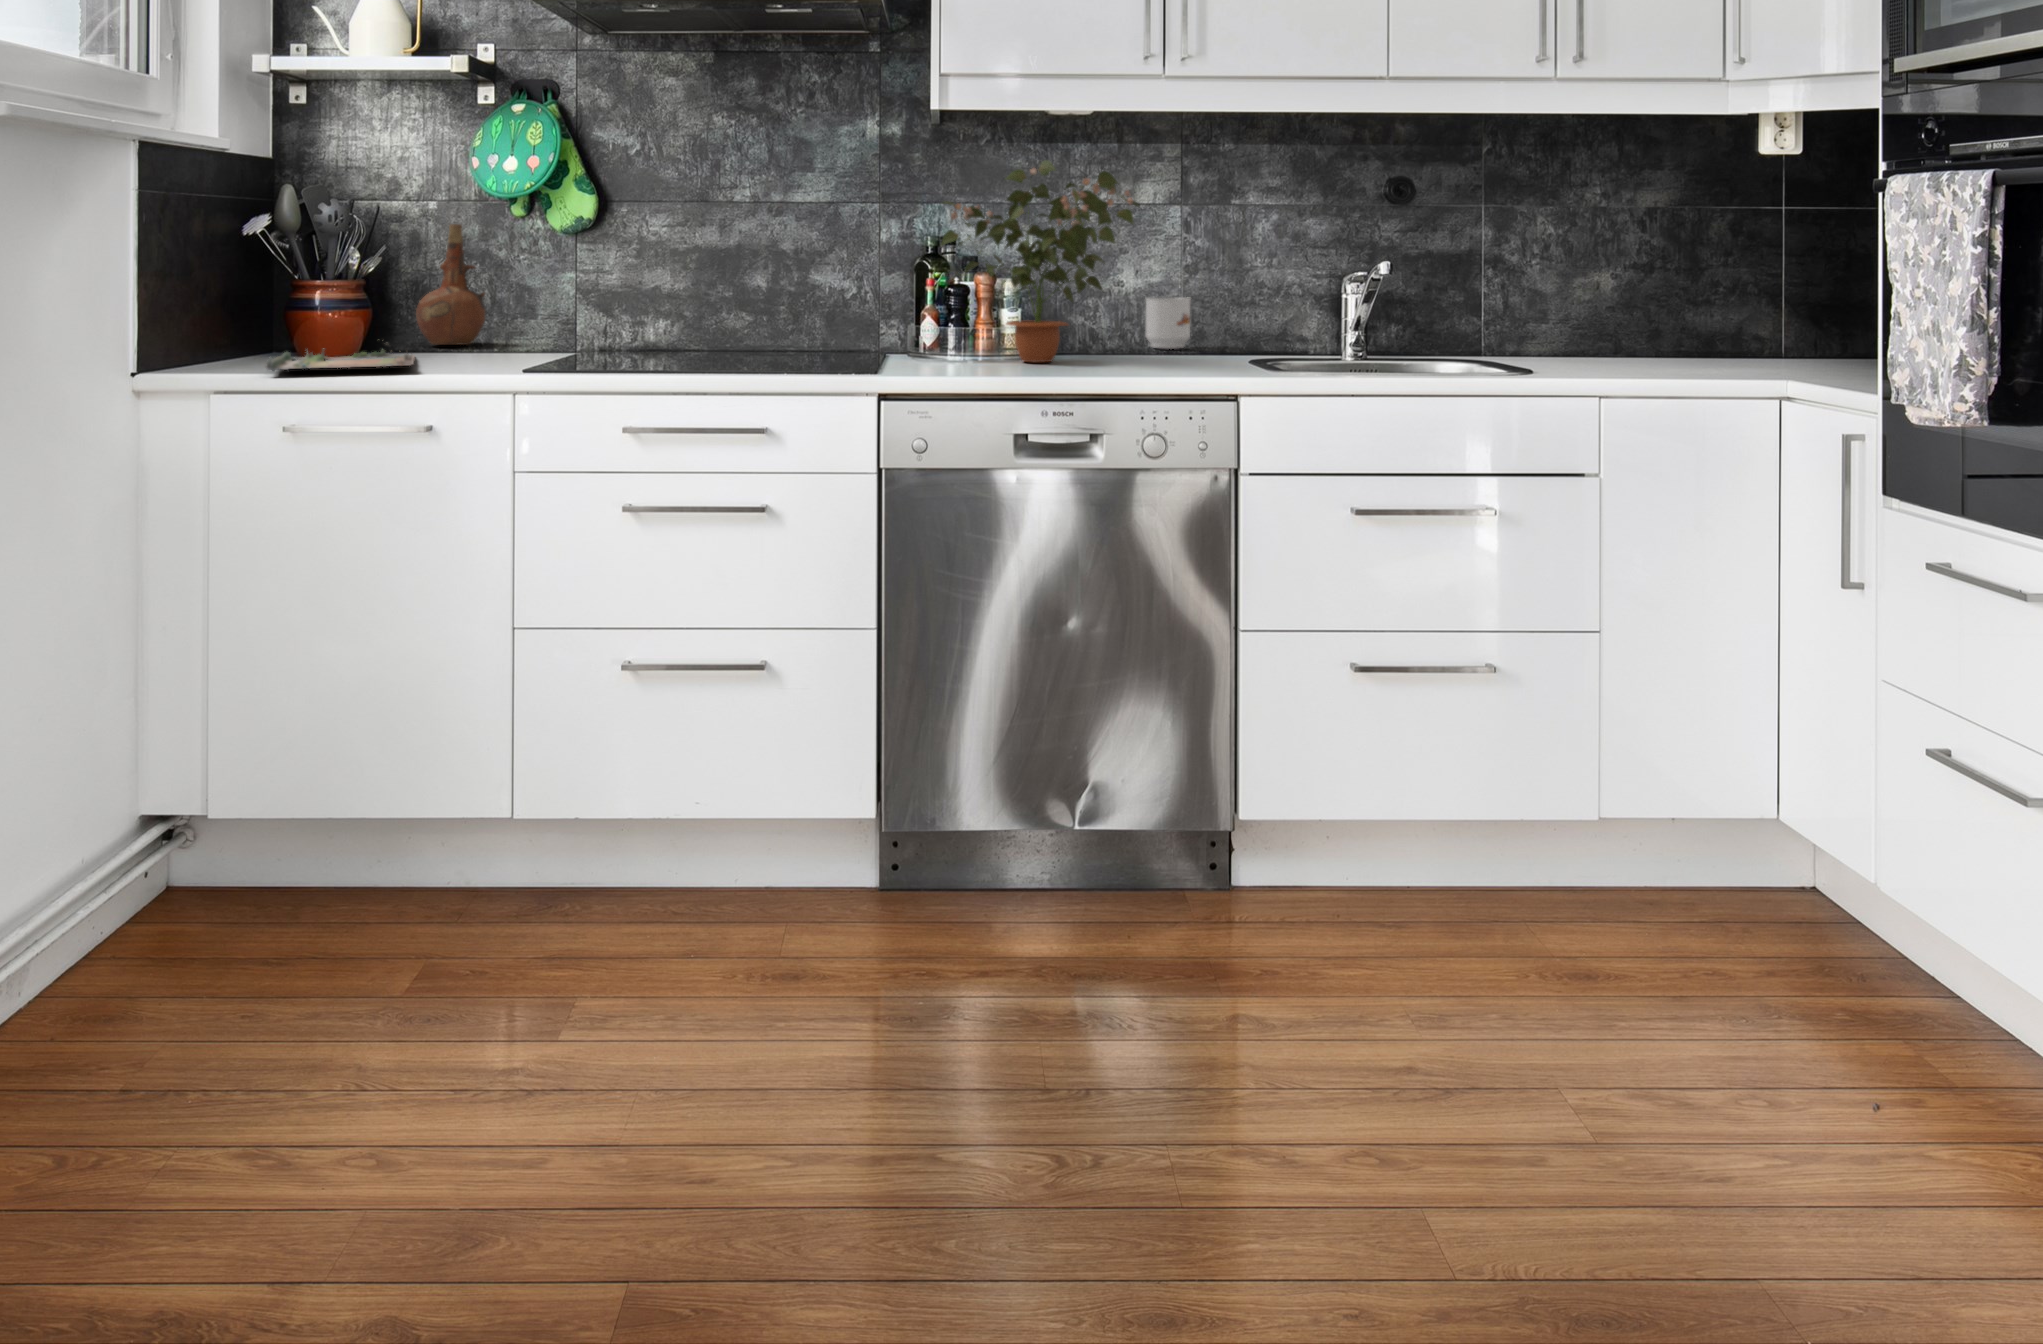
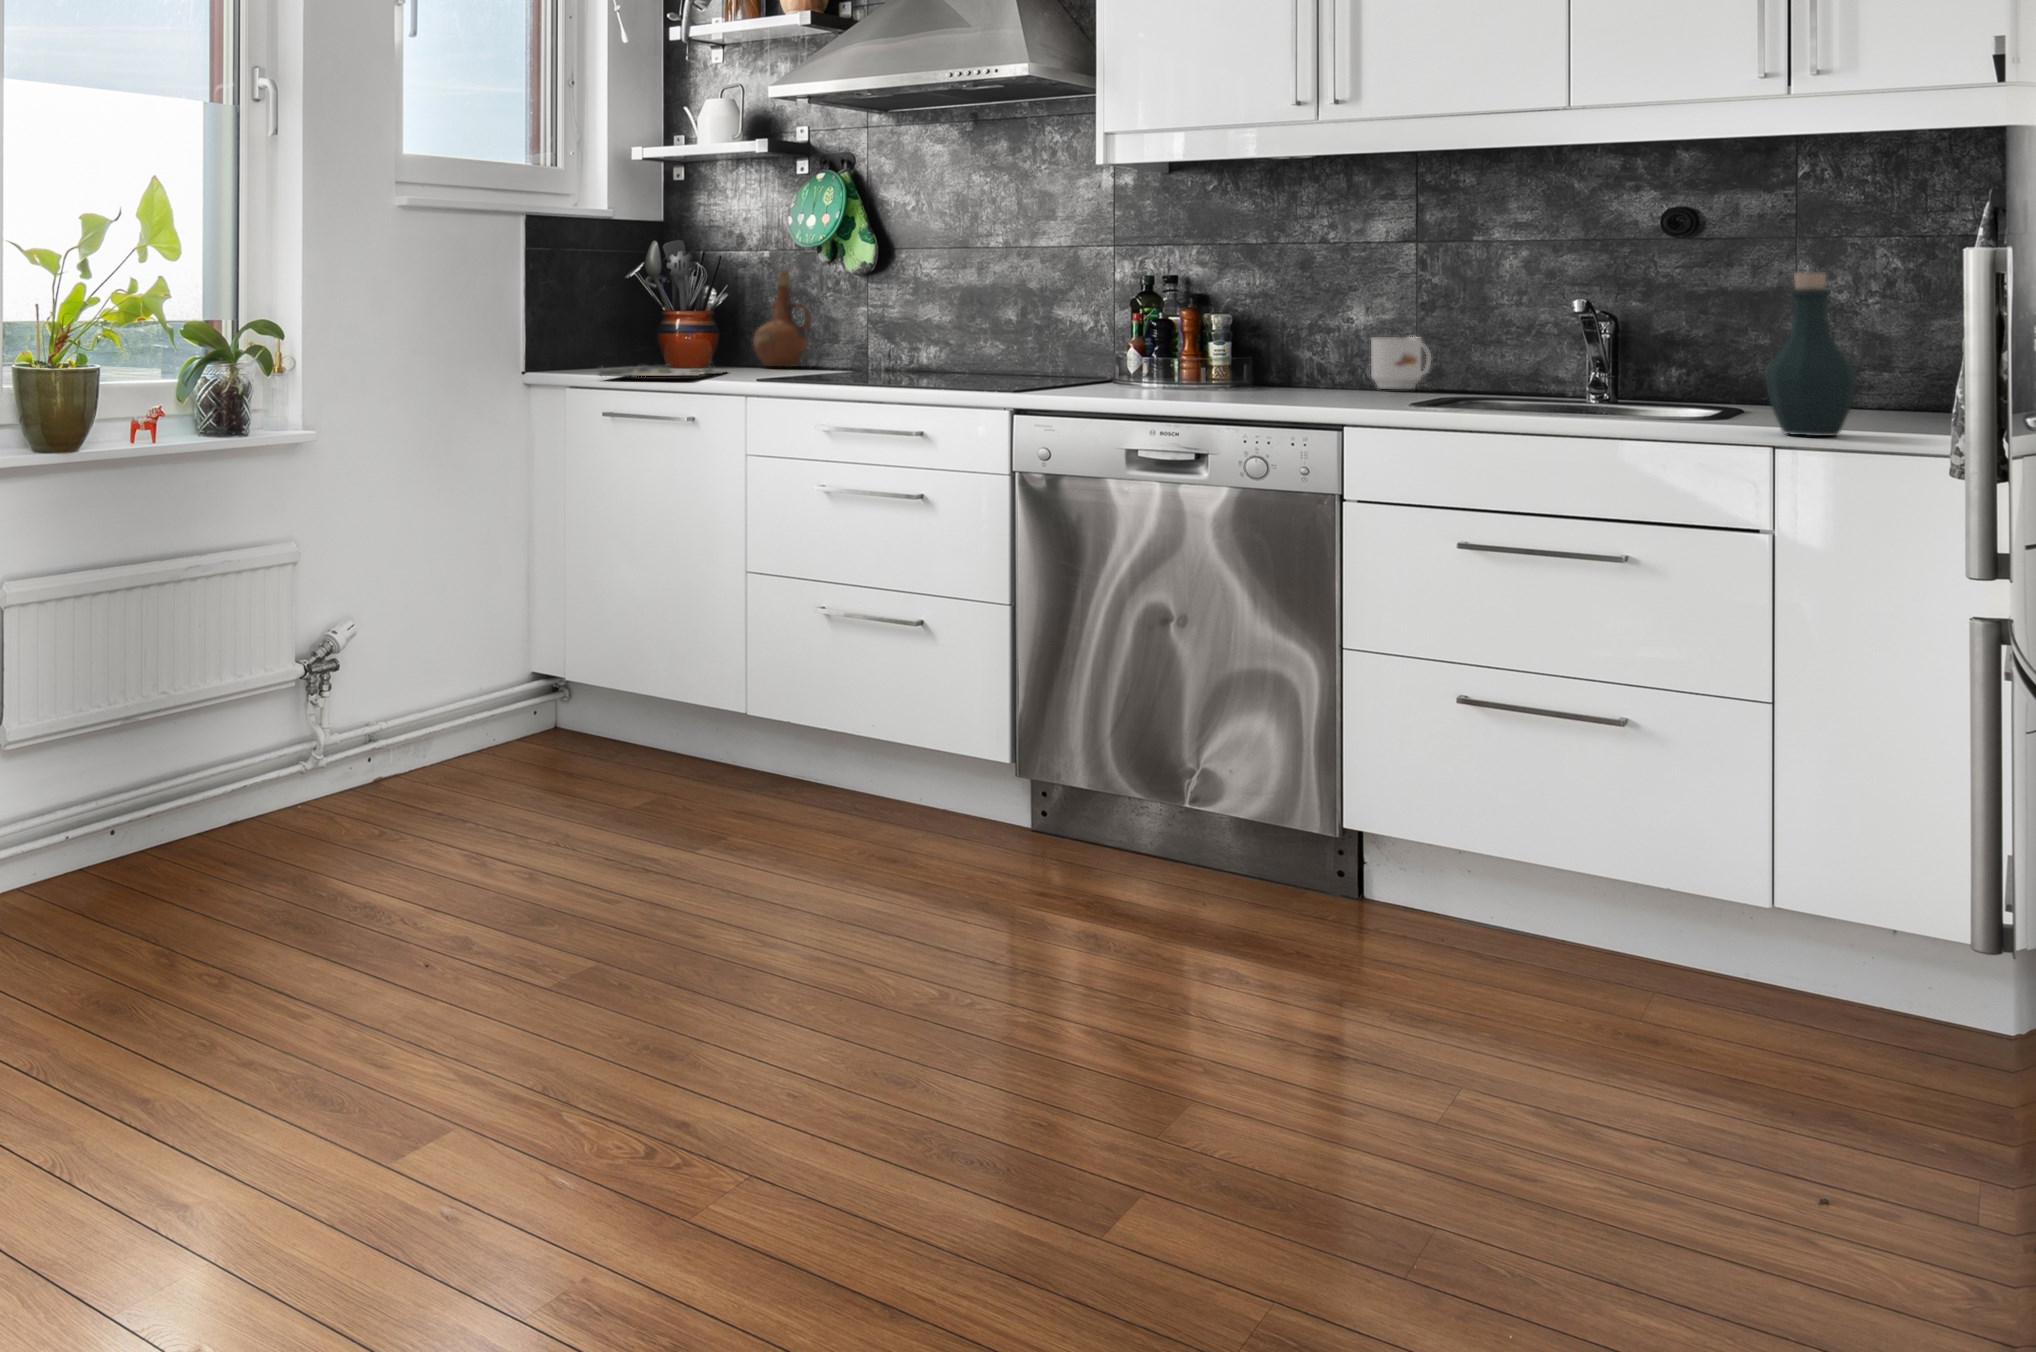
potted plant: present [942,160,1139,362] -> none [1130,204,1296,394]
bottle: none [1605,238,1675,382] -> present [1765,272,1857,436]

